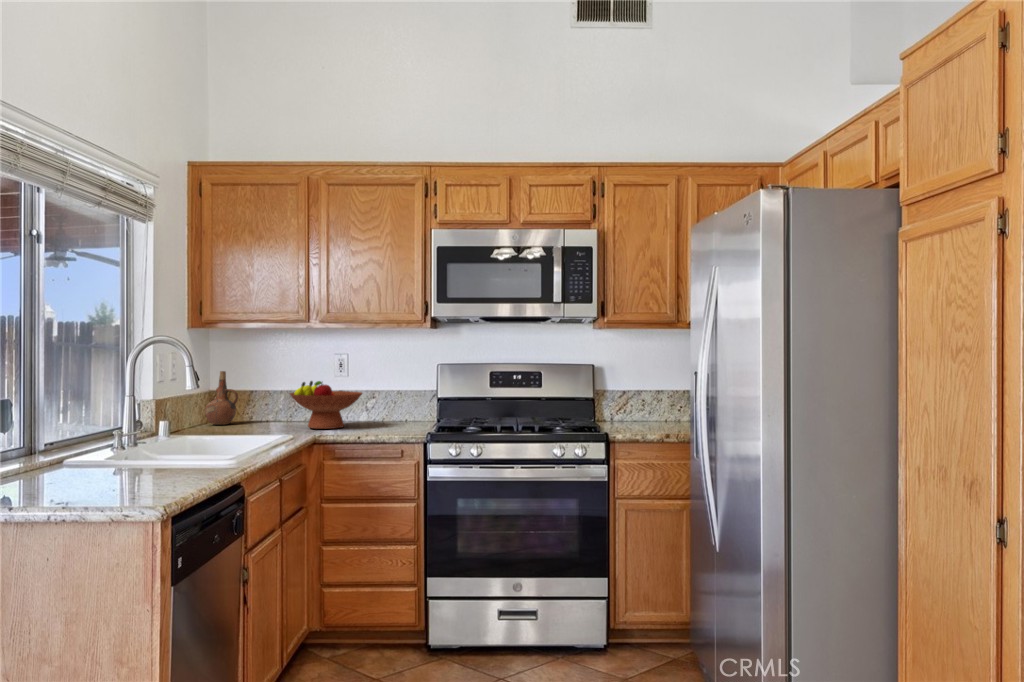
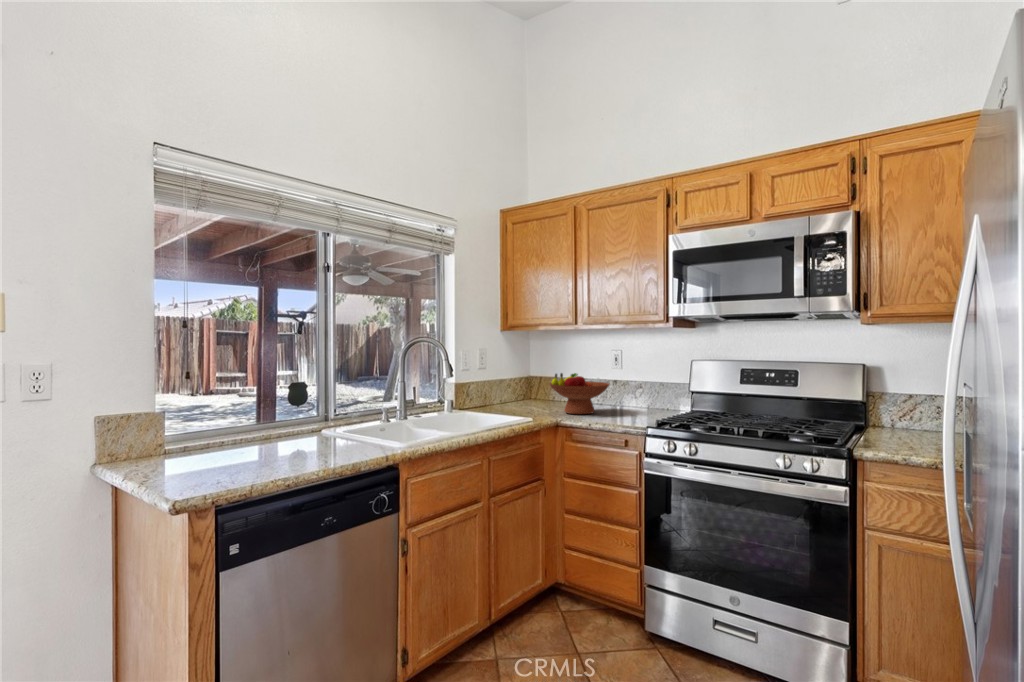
ceramic pitcher: present [205,371,238,425] -> none [513,363,536,403]

